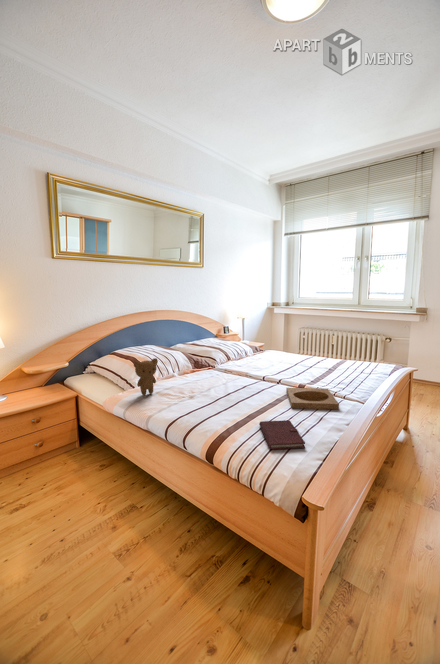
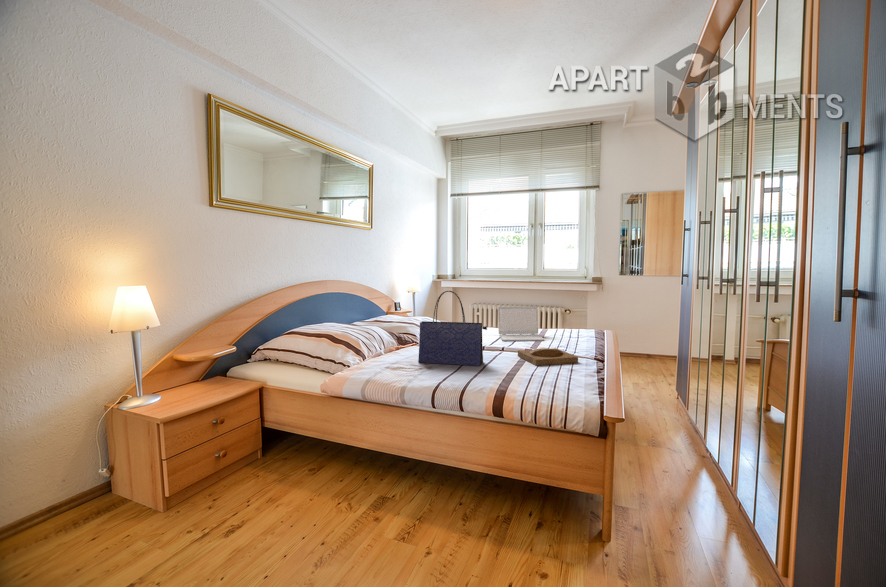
tote bag: none [192,329,248,401] -> present [418,291,487,366]
laptop: none [291,338,333,375] -> present [498,306,544,341]
teddy bear: present [134,358,158,395] -> none [359,327,381,371]
notebook: present [259,420,305,449] -> none [523,371,578,391]

